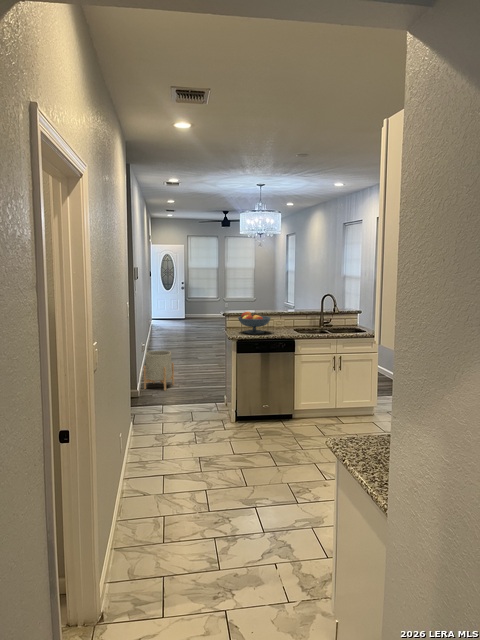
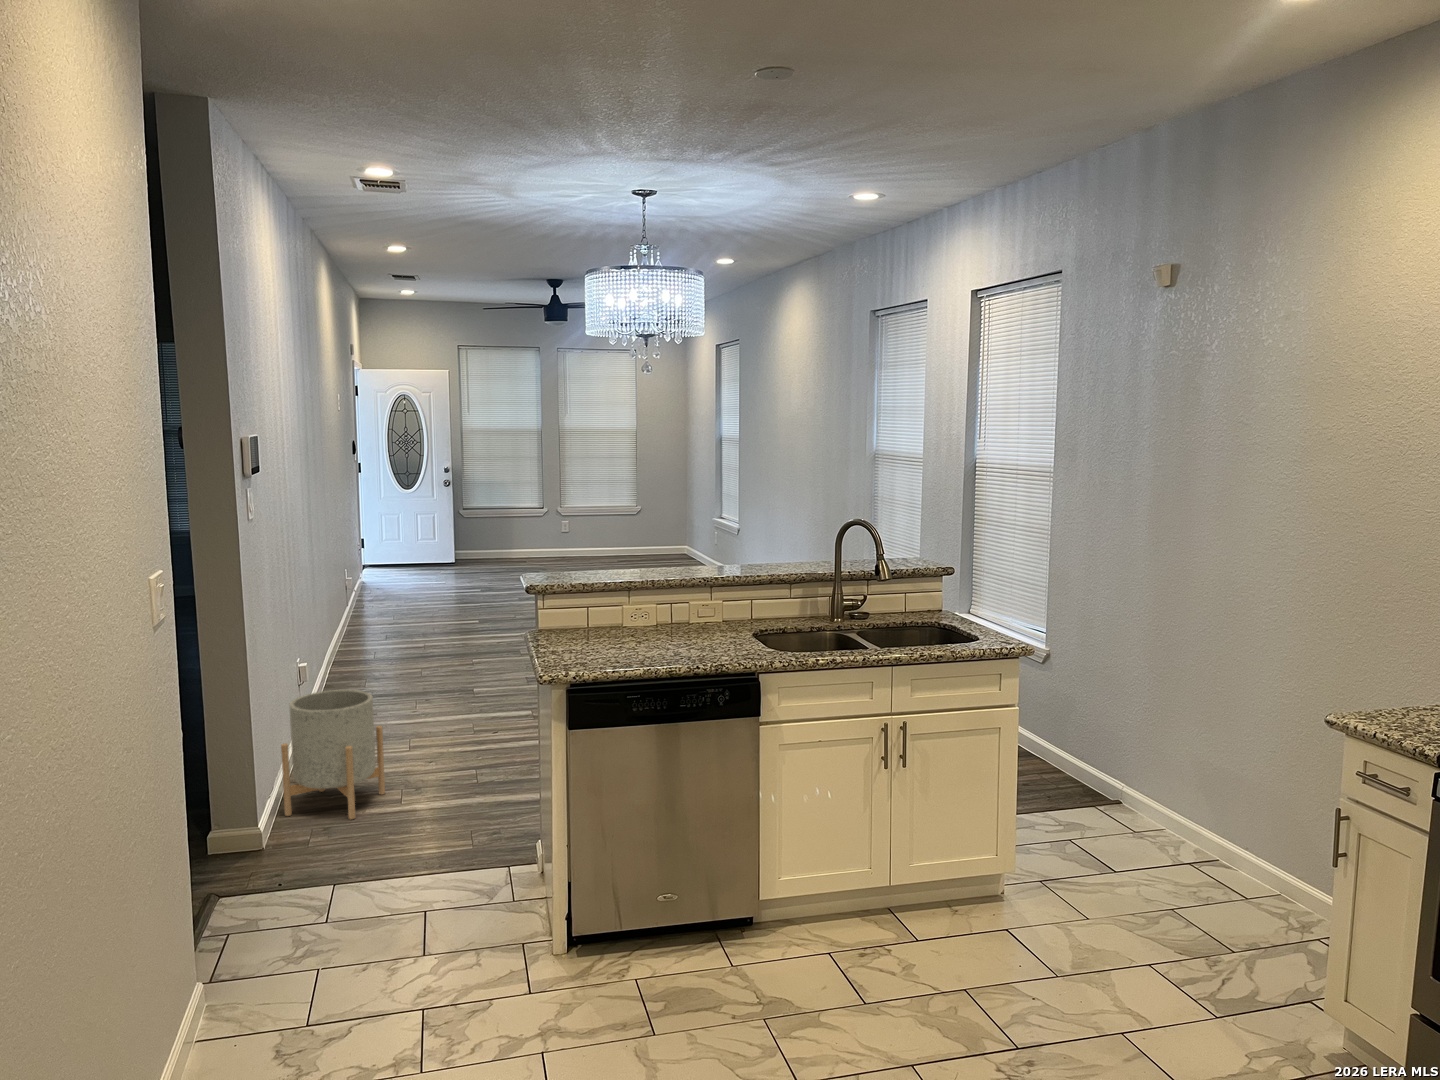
fruit bowl: present [238,312,271,334] -> none [570,580,678,657]

